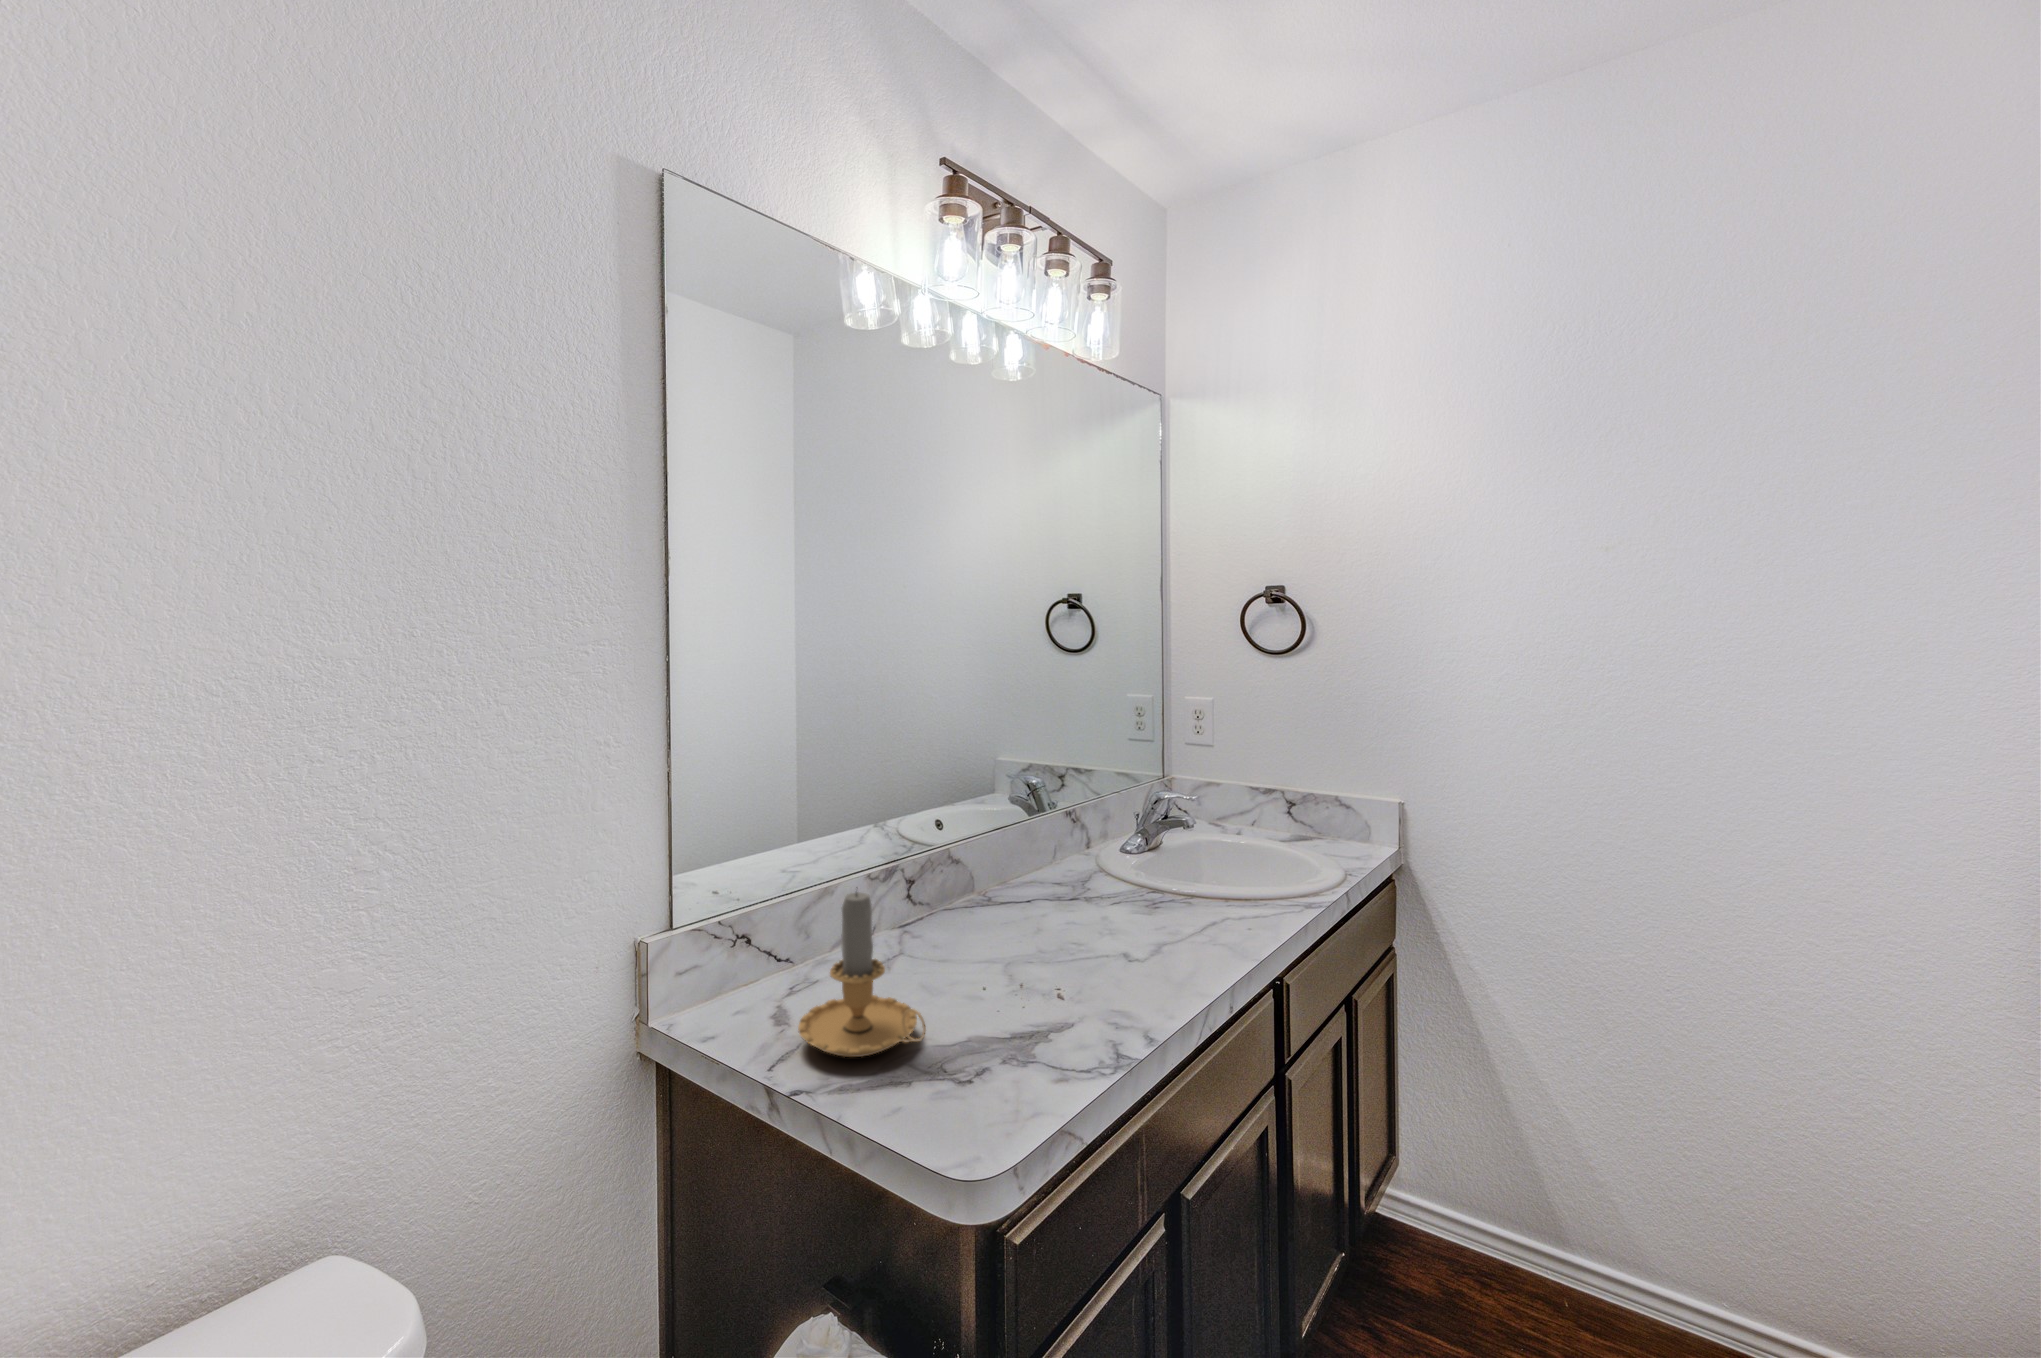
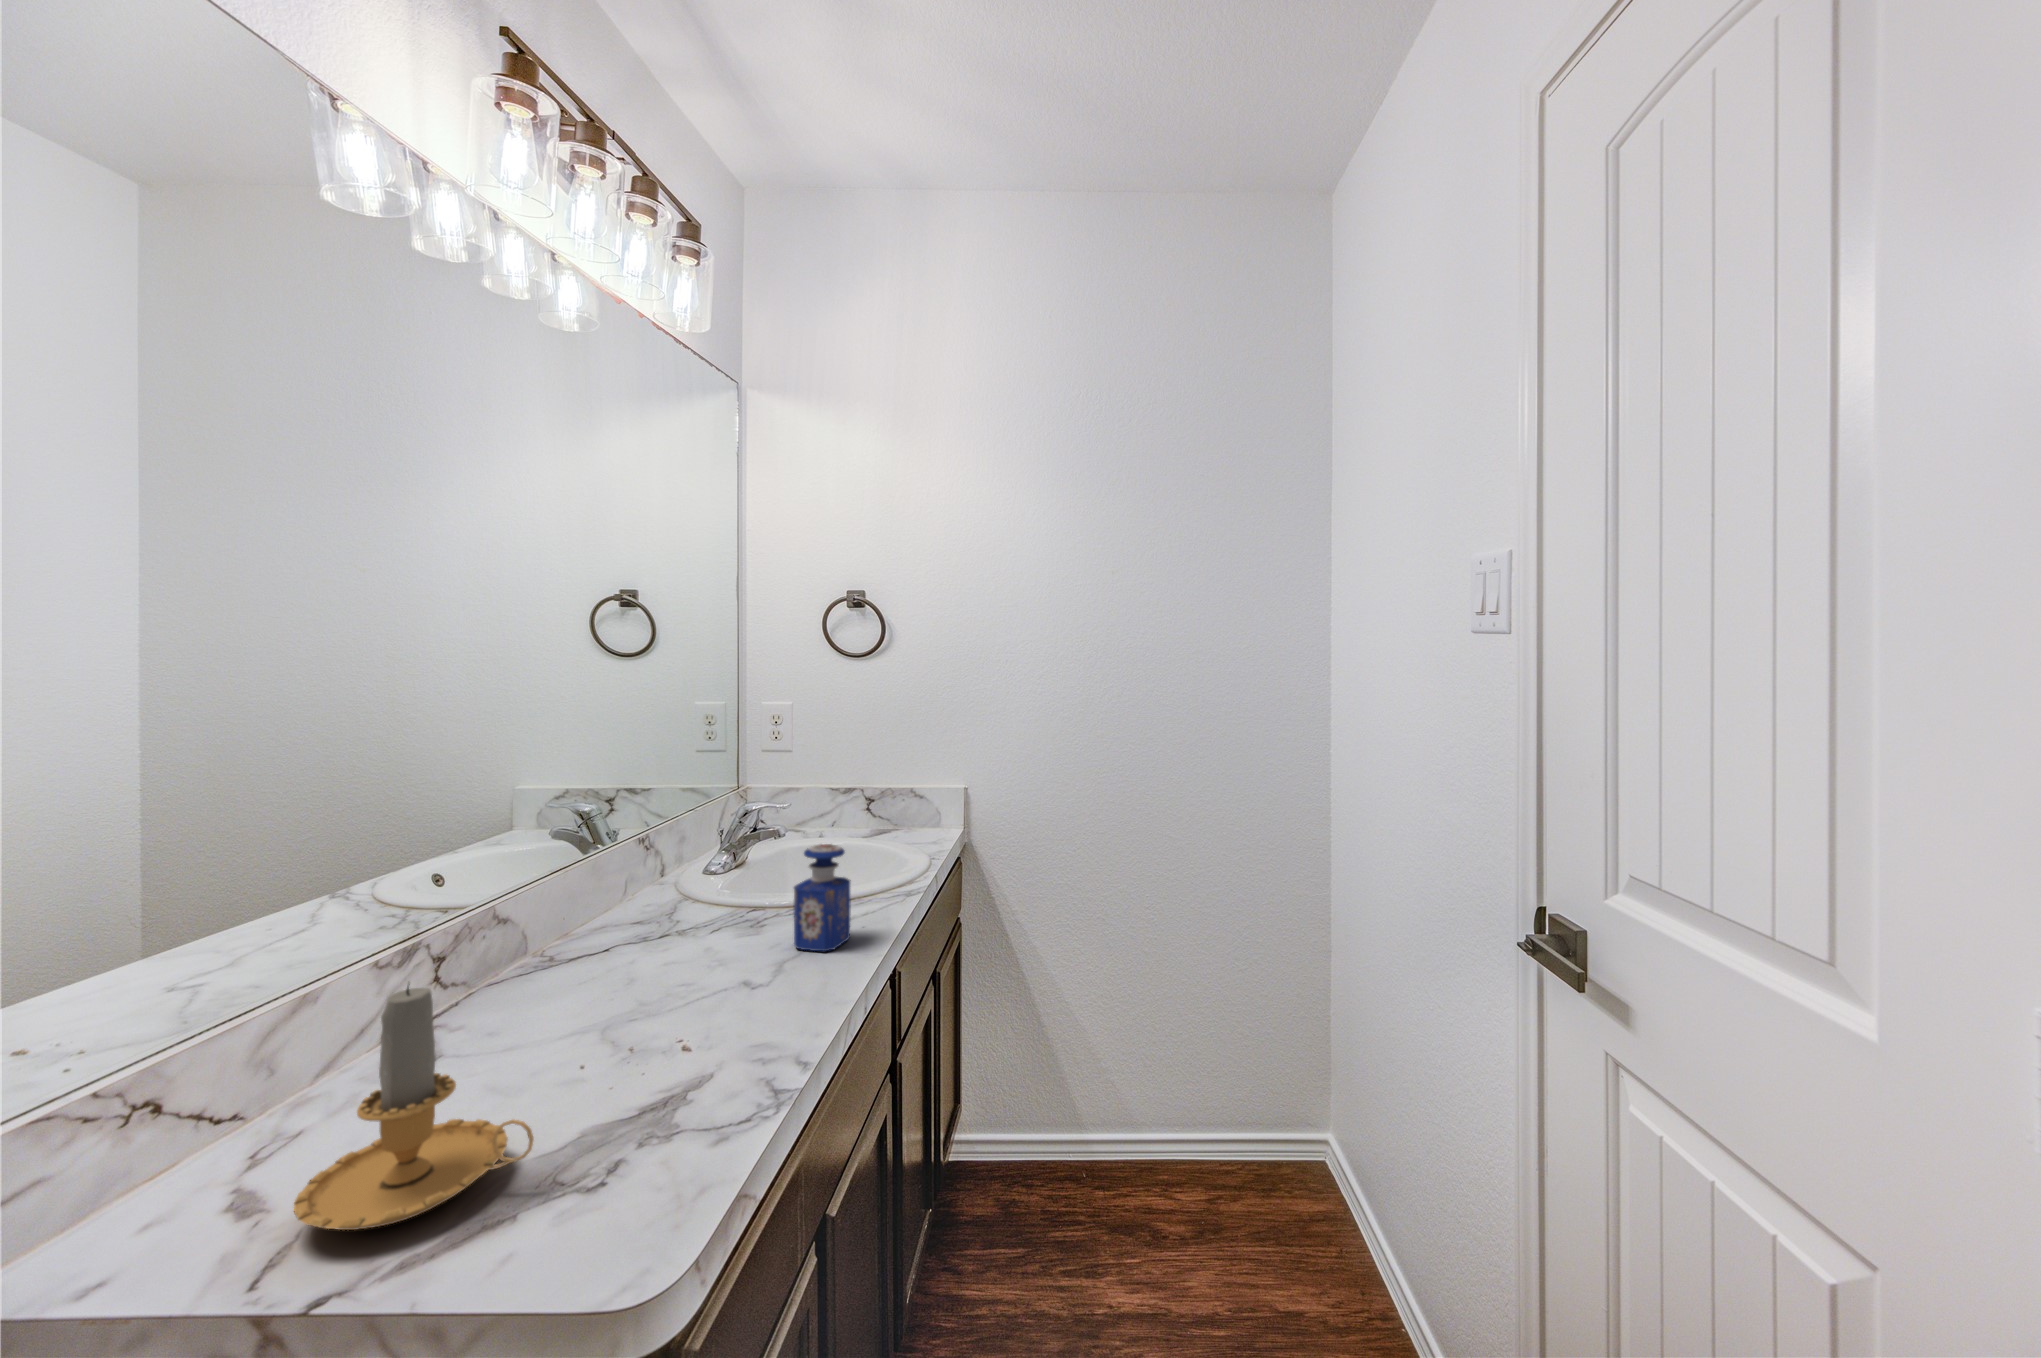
perfume bottle: none [1174,839,1231,945] -> present [794,844,851,951]

